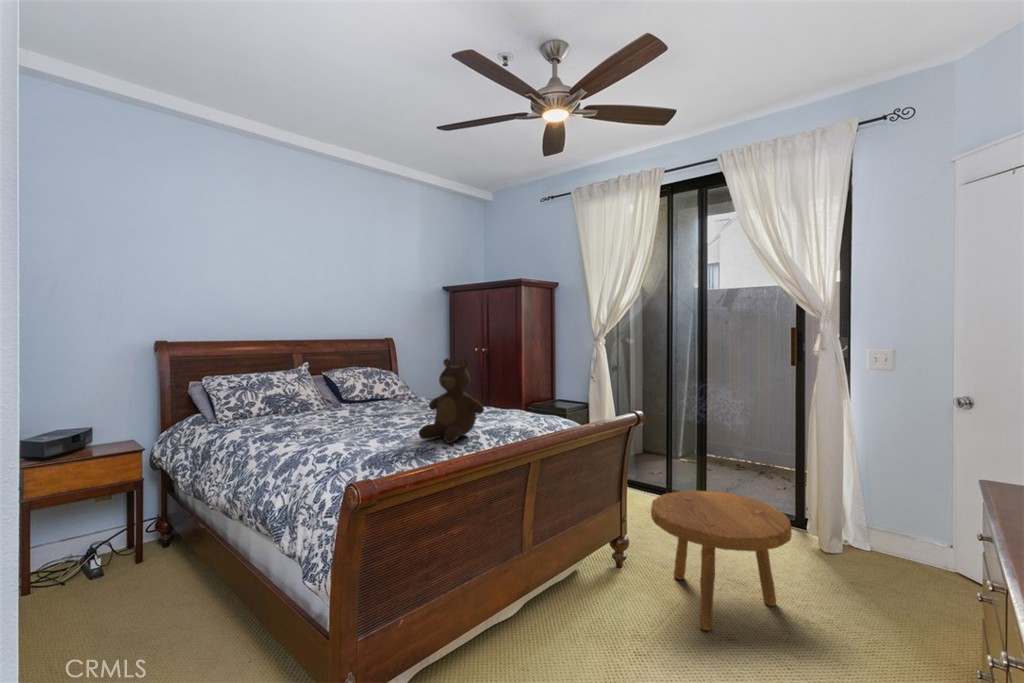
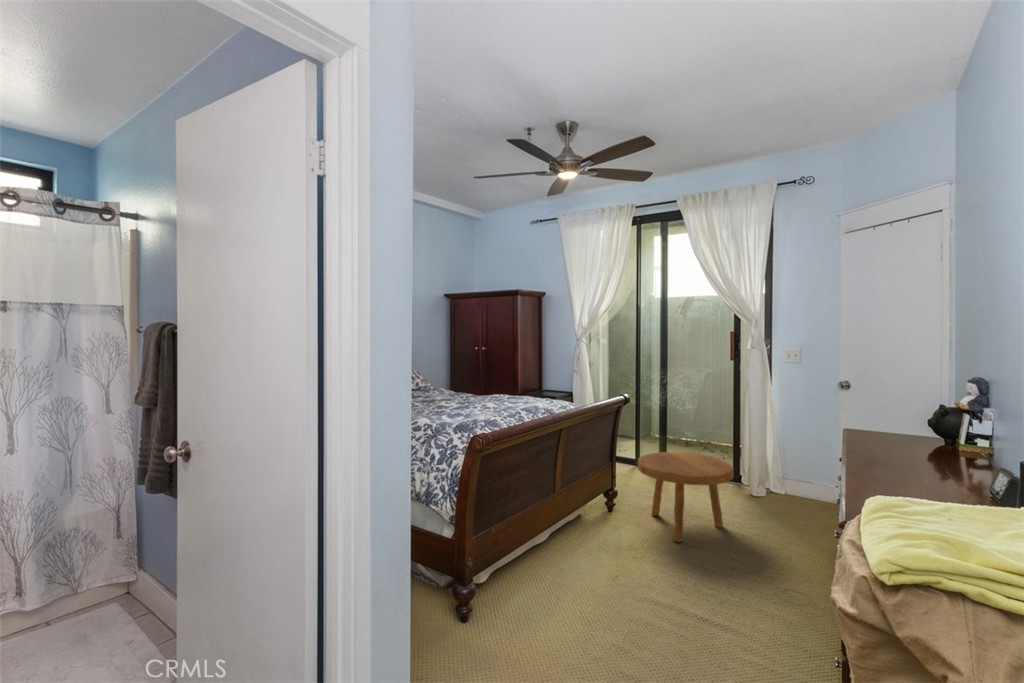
teddy bear: present [419,359,484,443] -> none [478,356,524,417]

